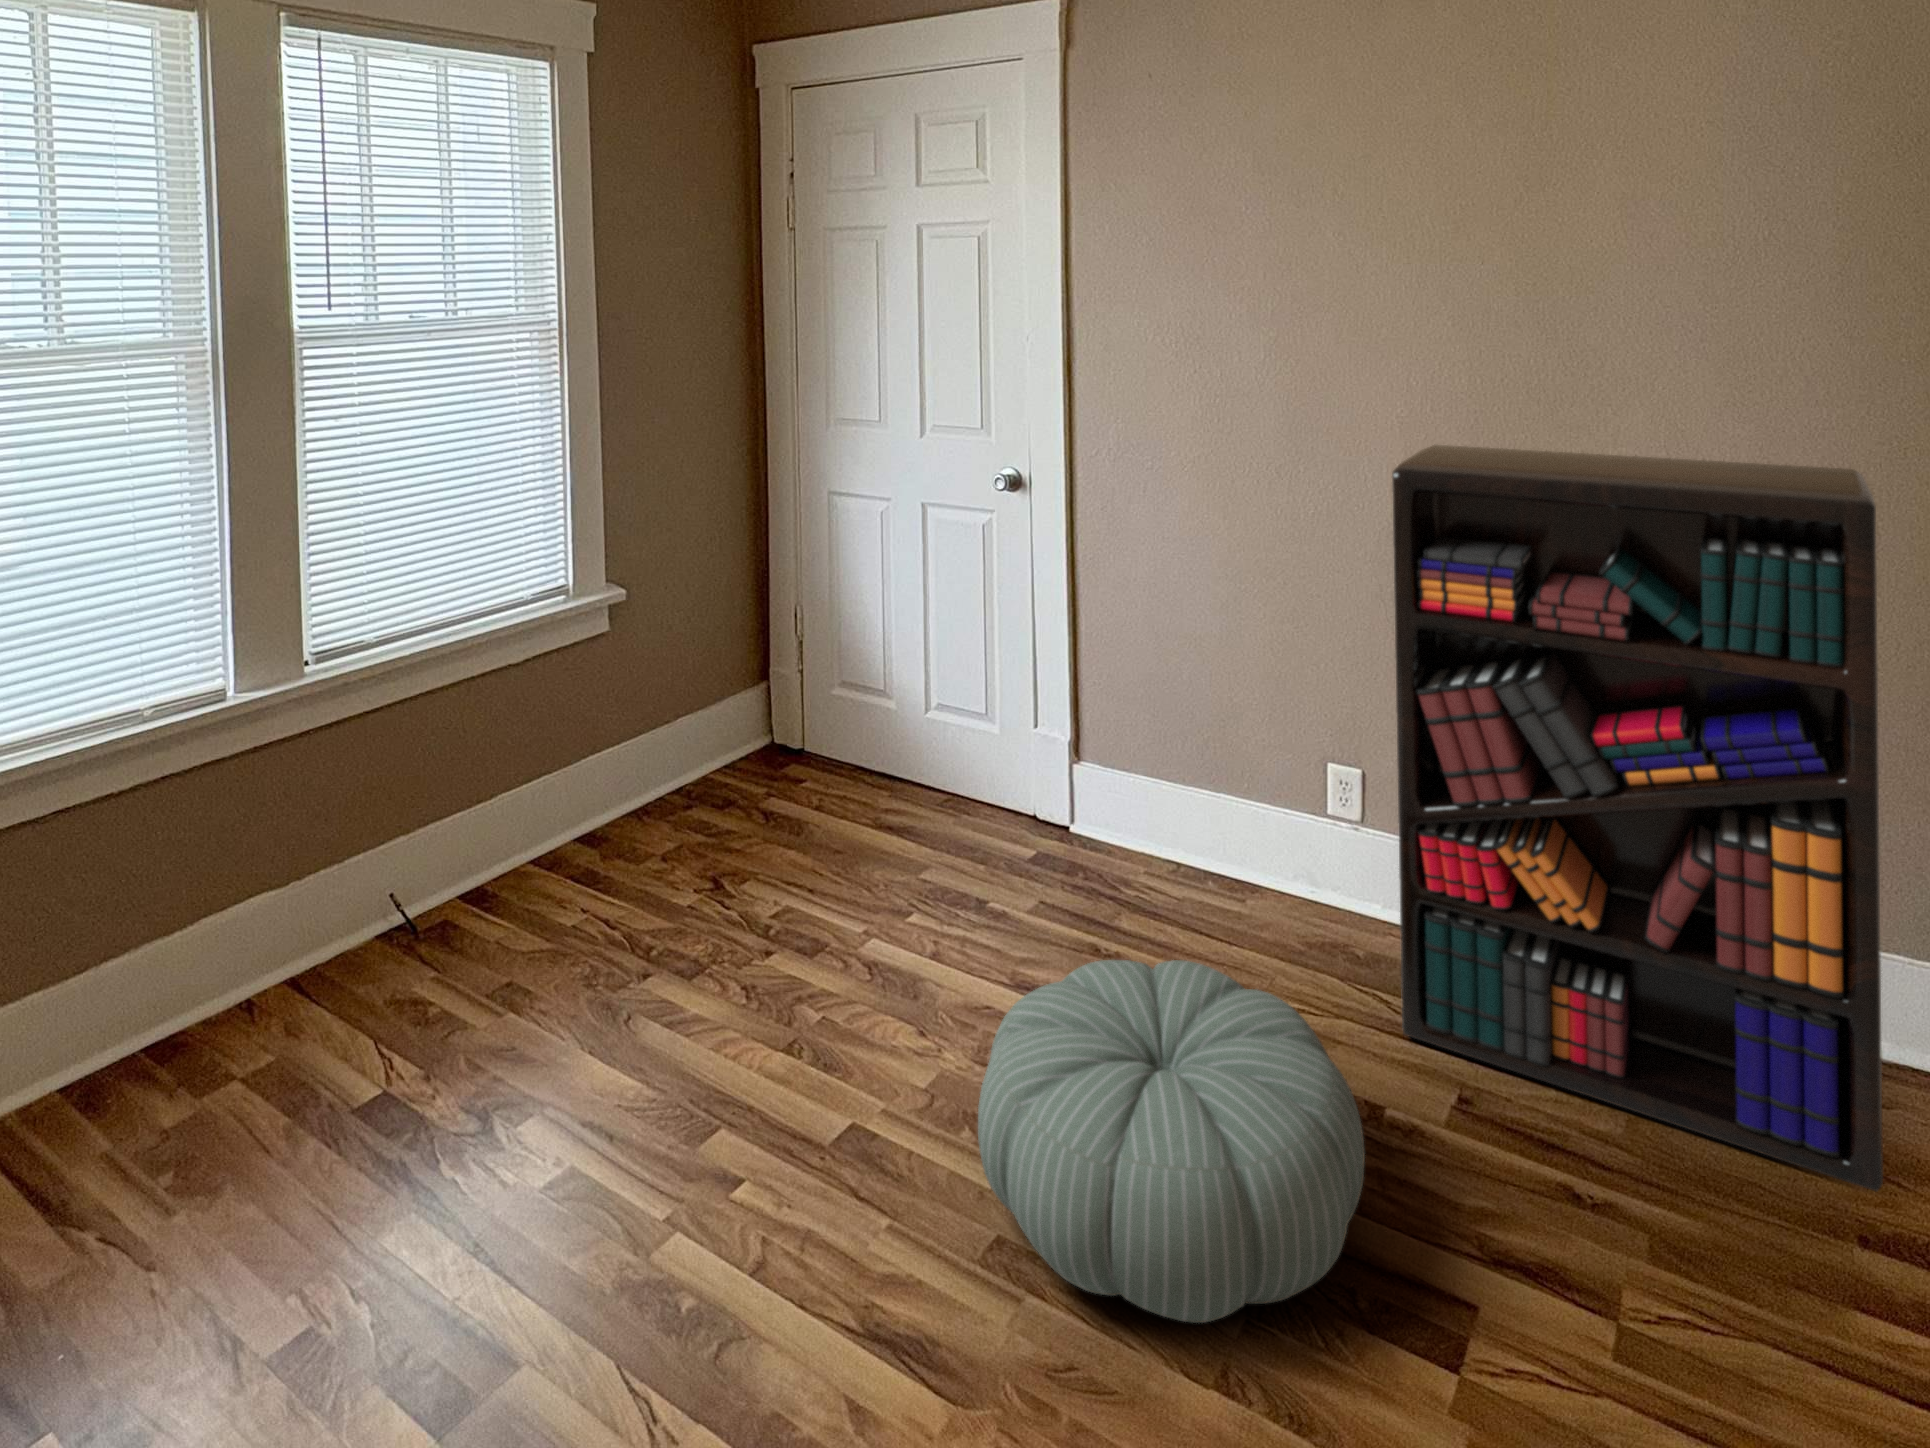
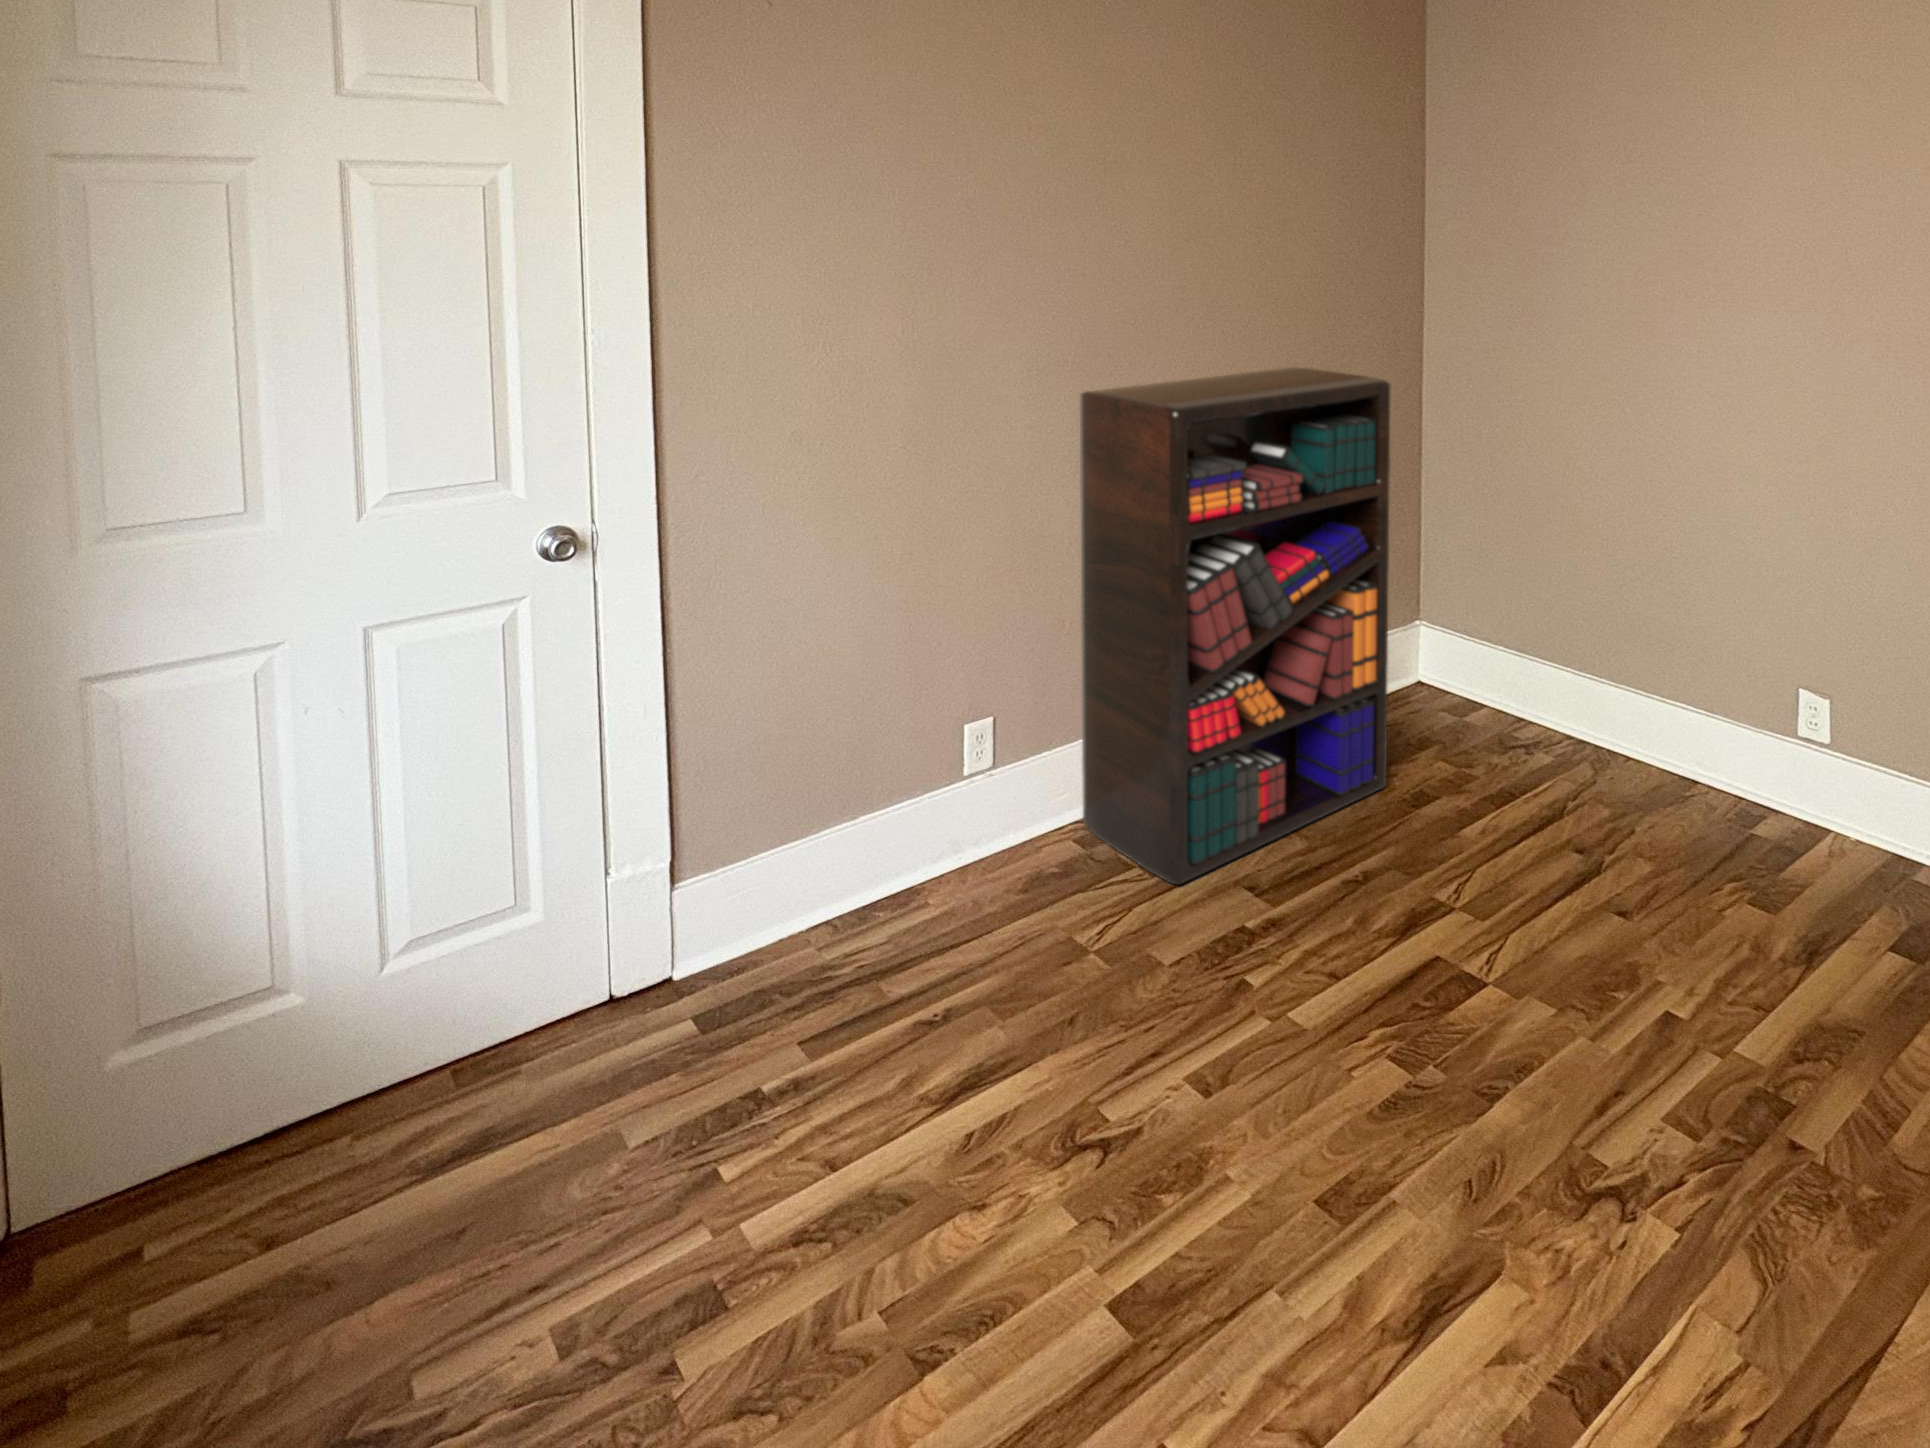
pouf: present [978,960,1365,1323] -> none [1126,869,1473,1175]

